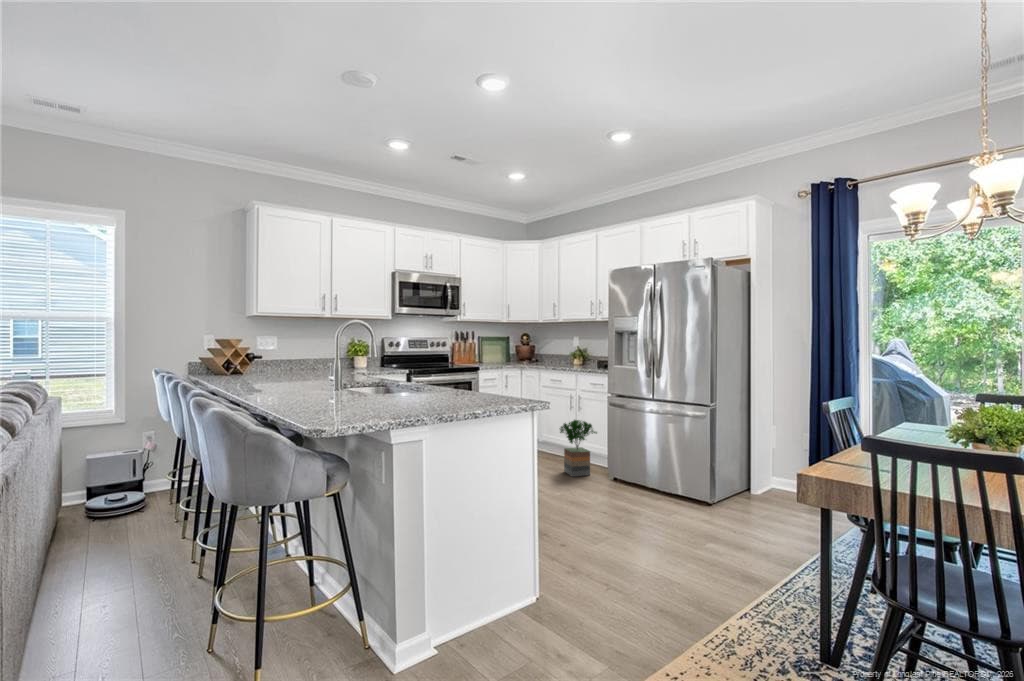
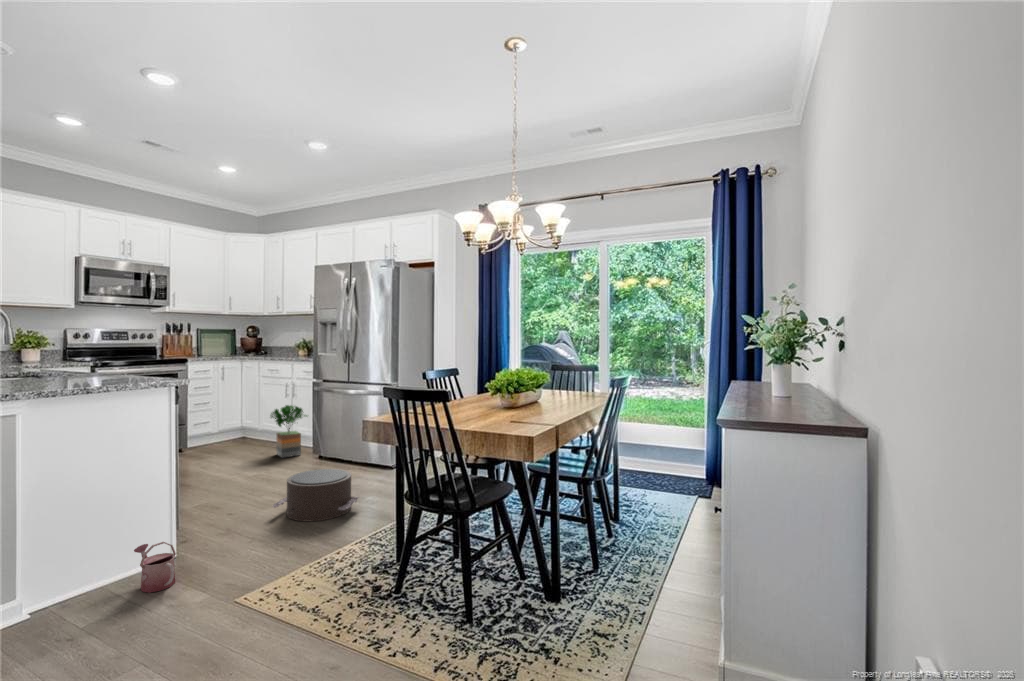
pouf: none [609,506,707,575] -> present [272,469,358,522]
watering can: none [508,587,561,650] -> present [134,542,176,593]

